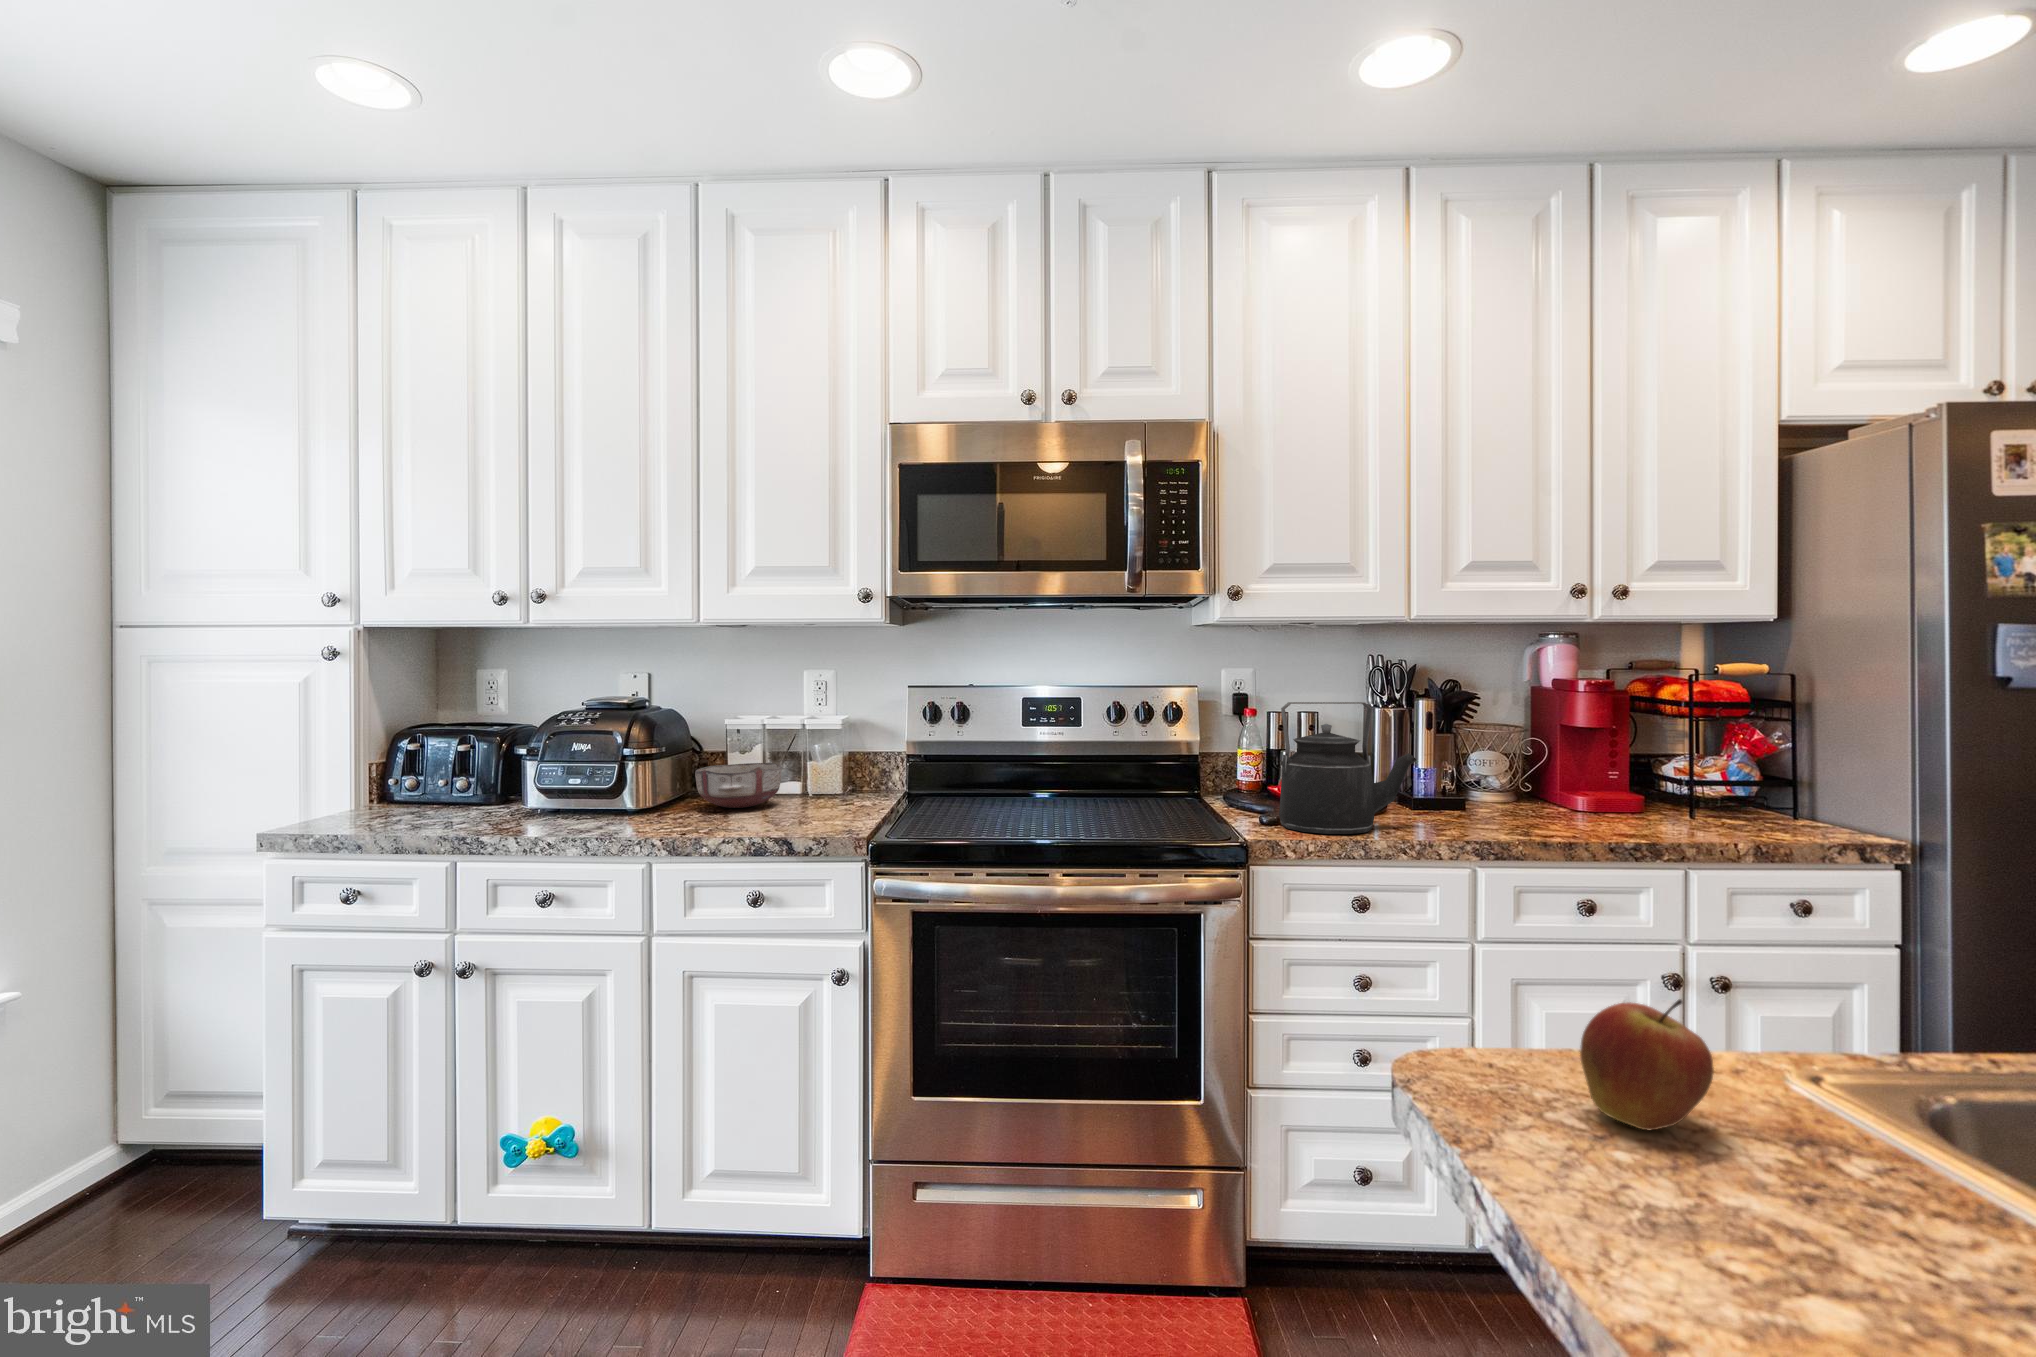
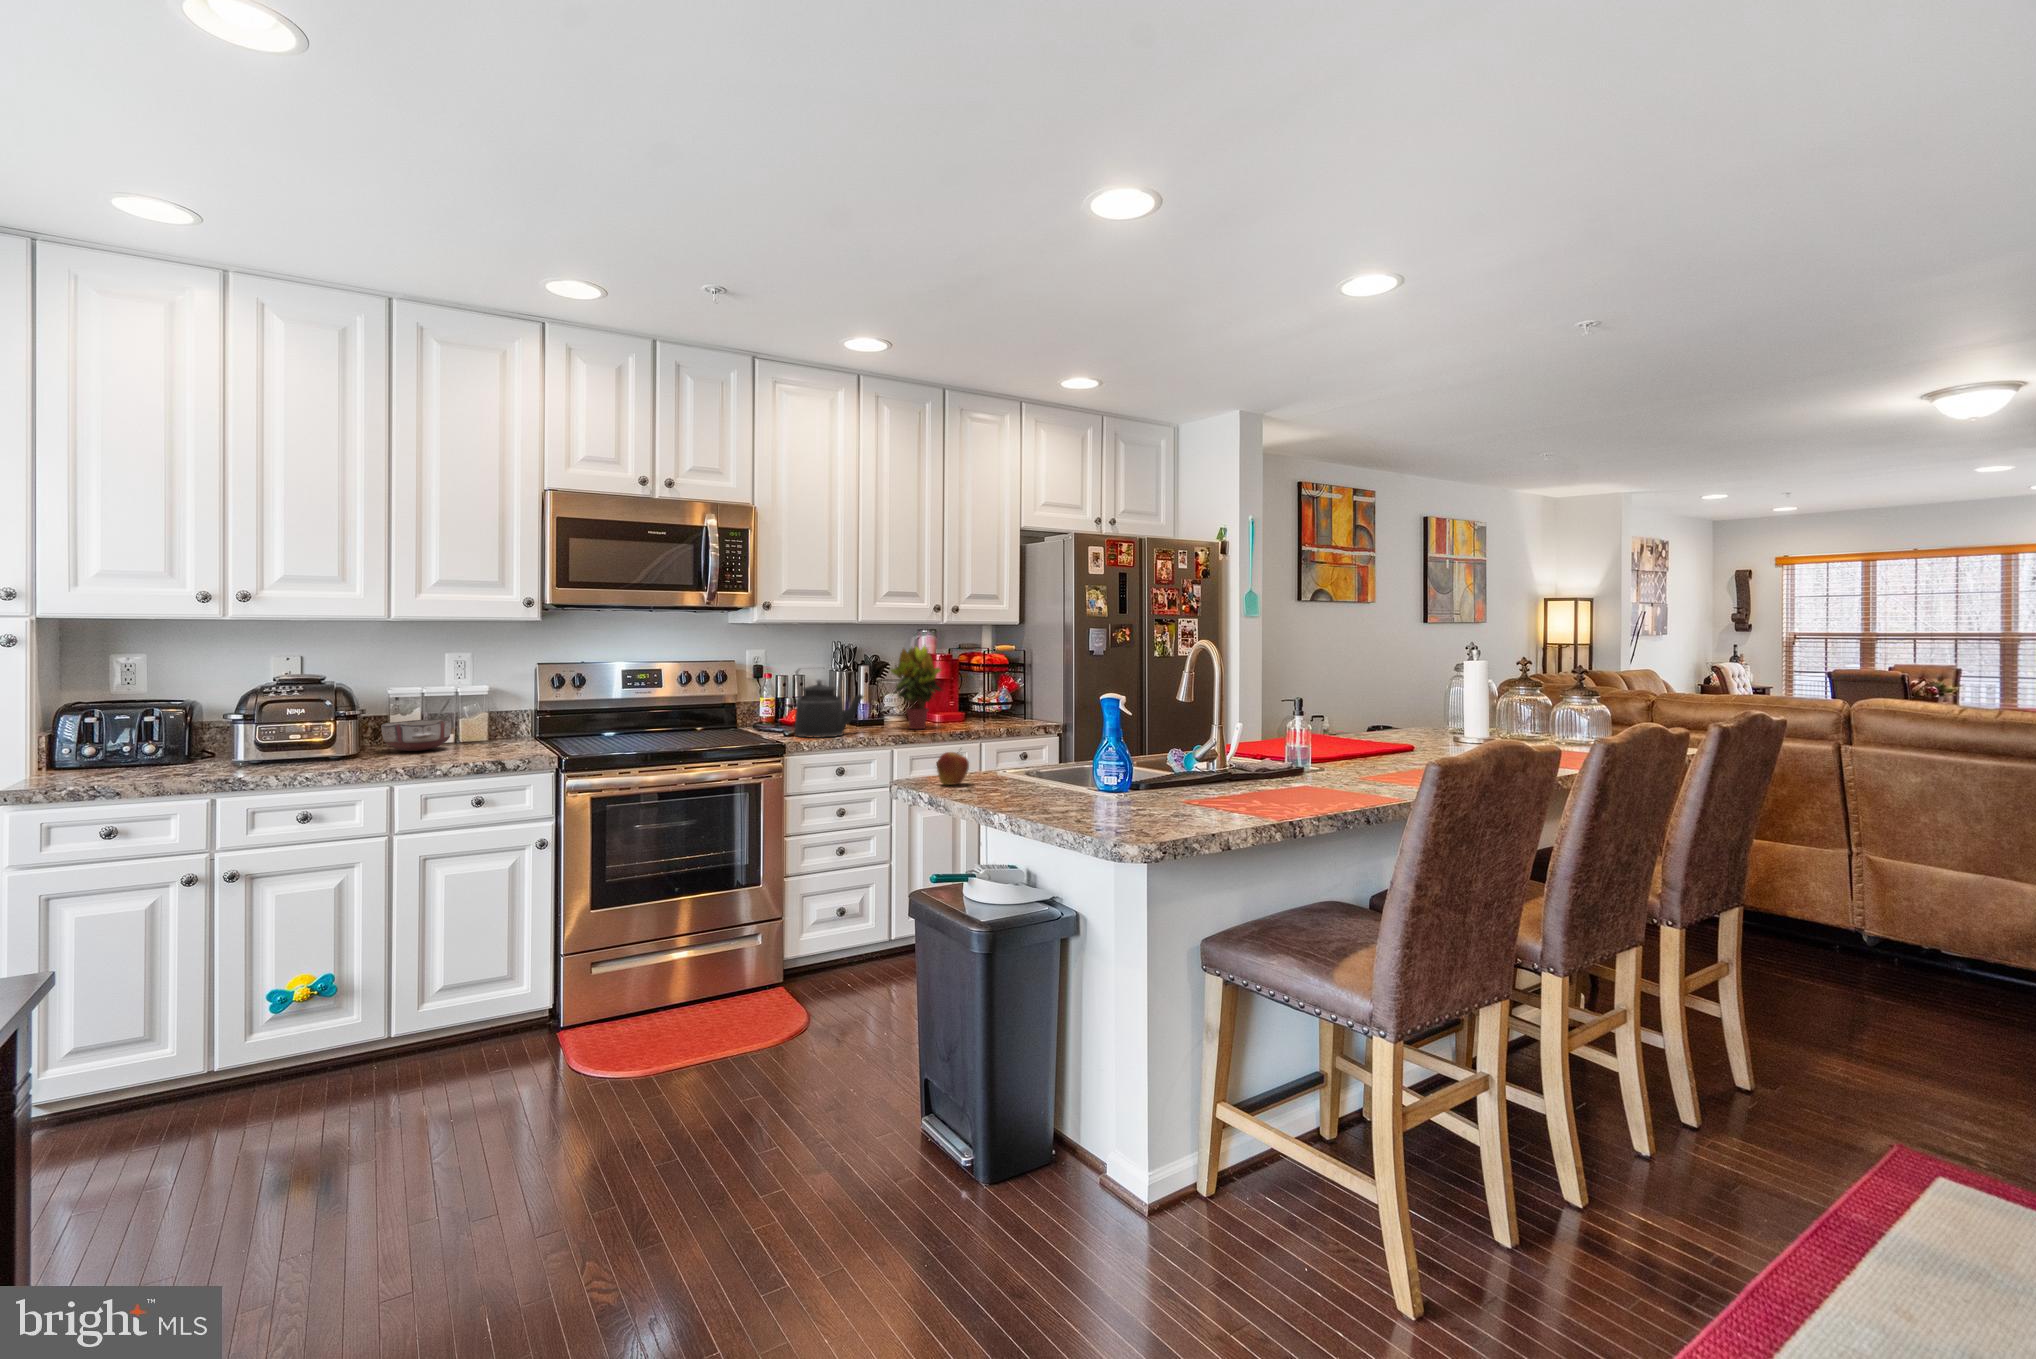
potted plant: none [1473,660,1595,828] -> present [890,646,941,729]

